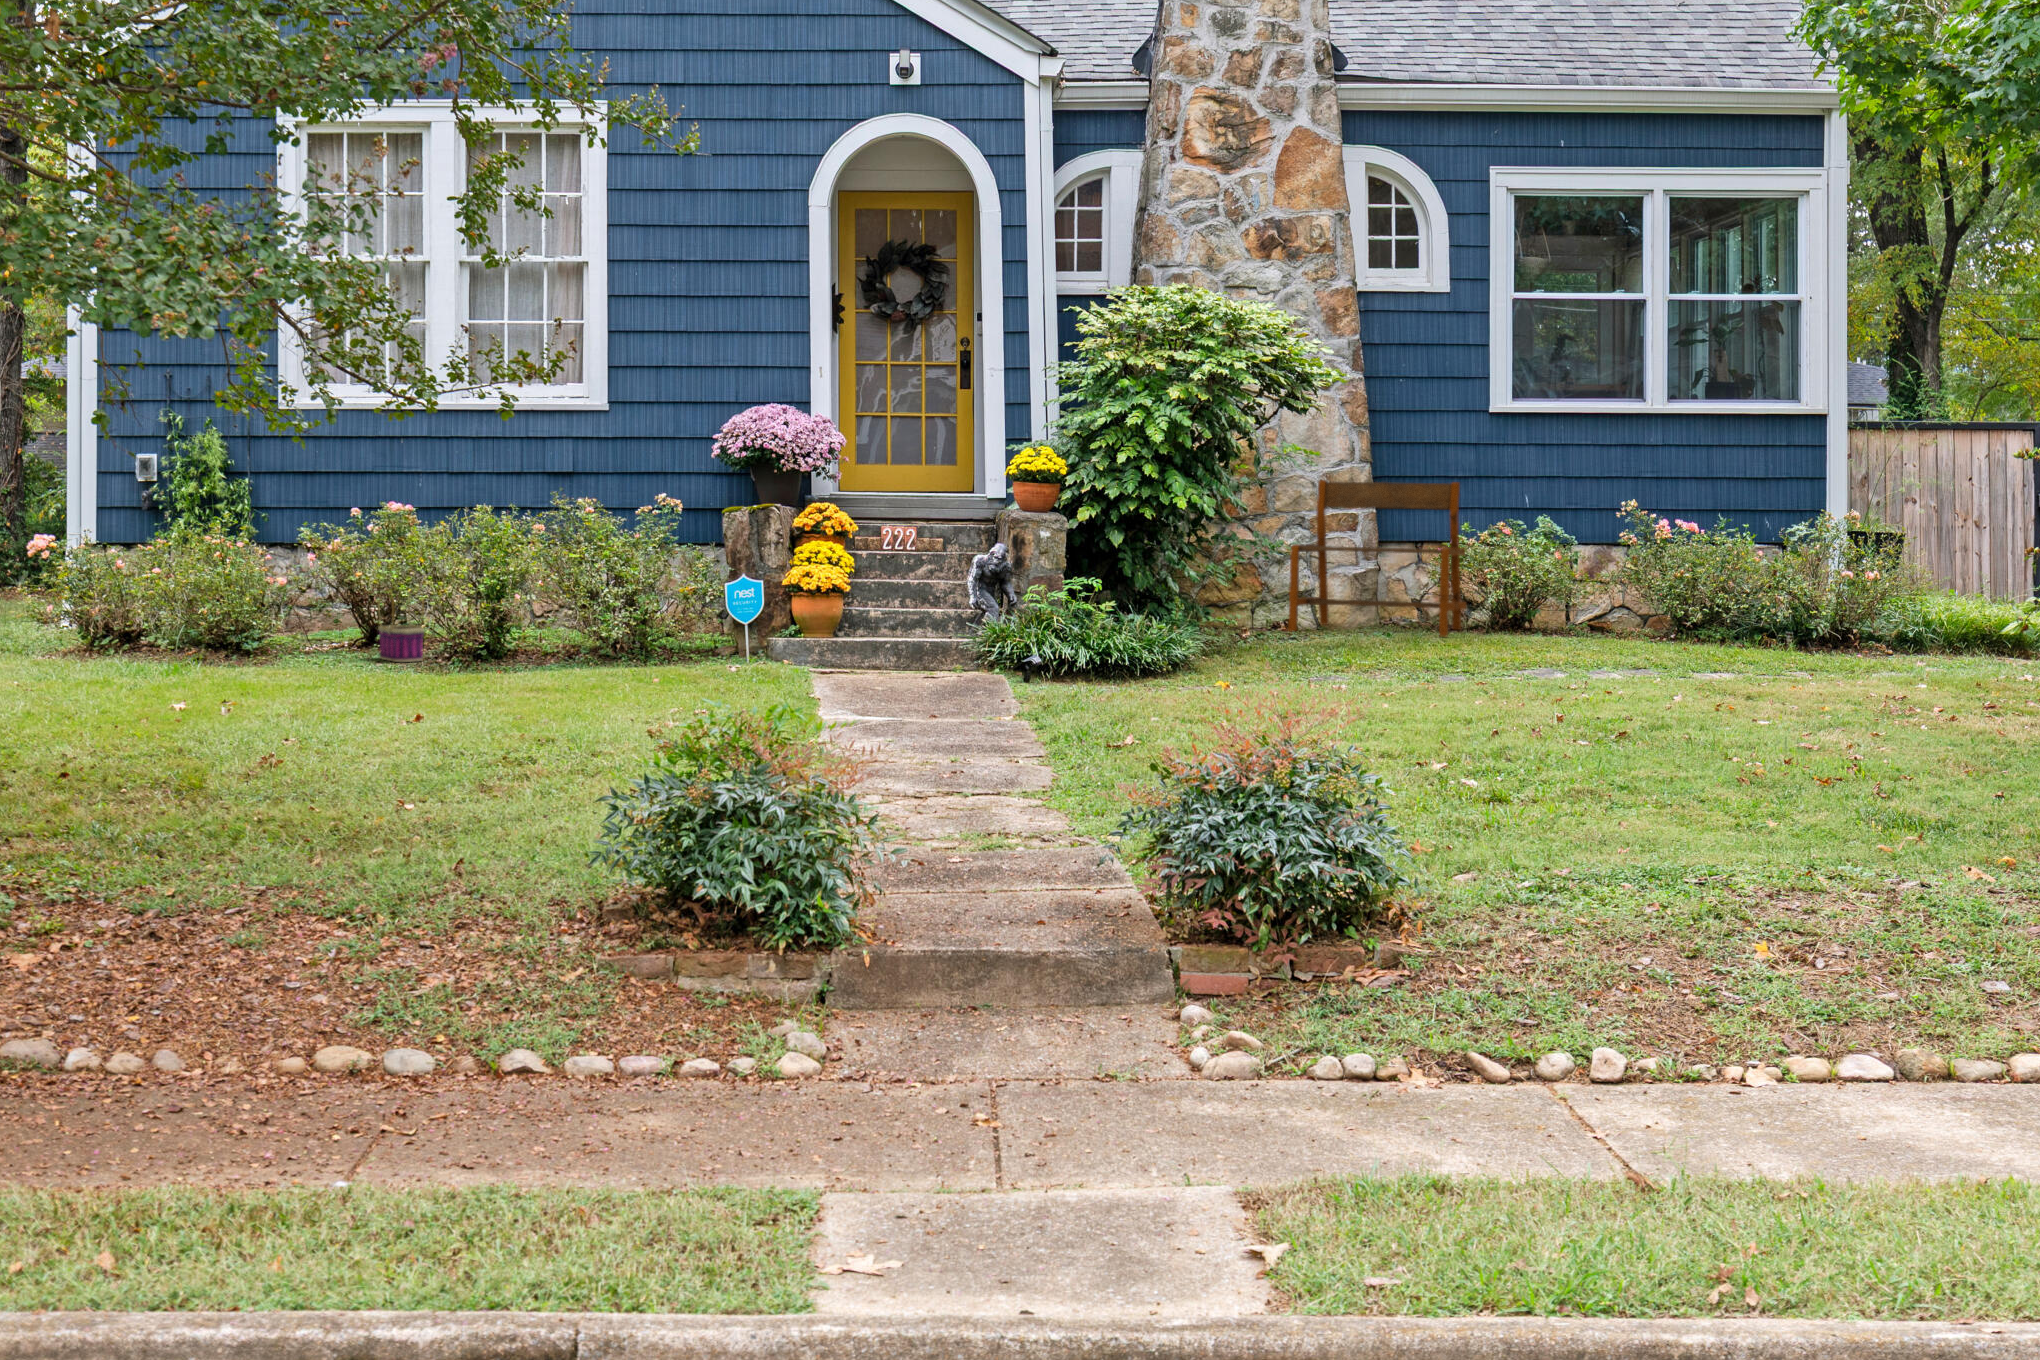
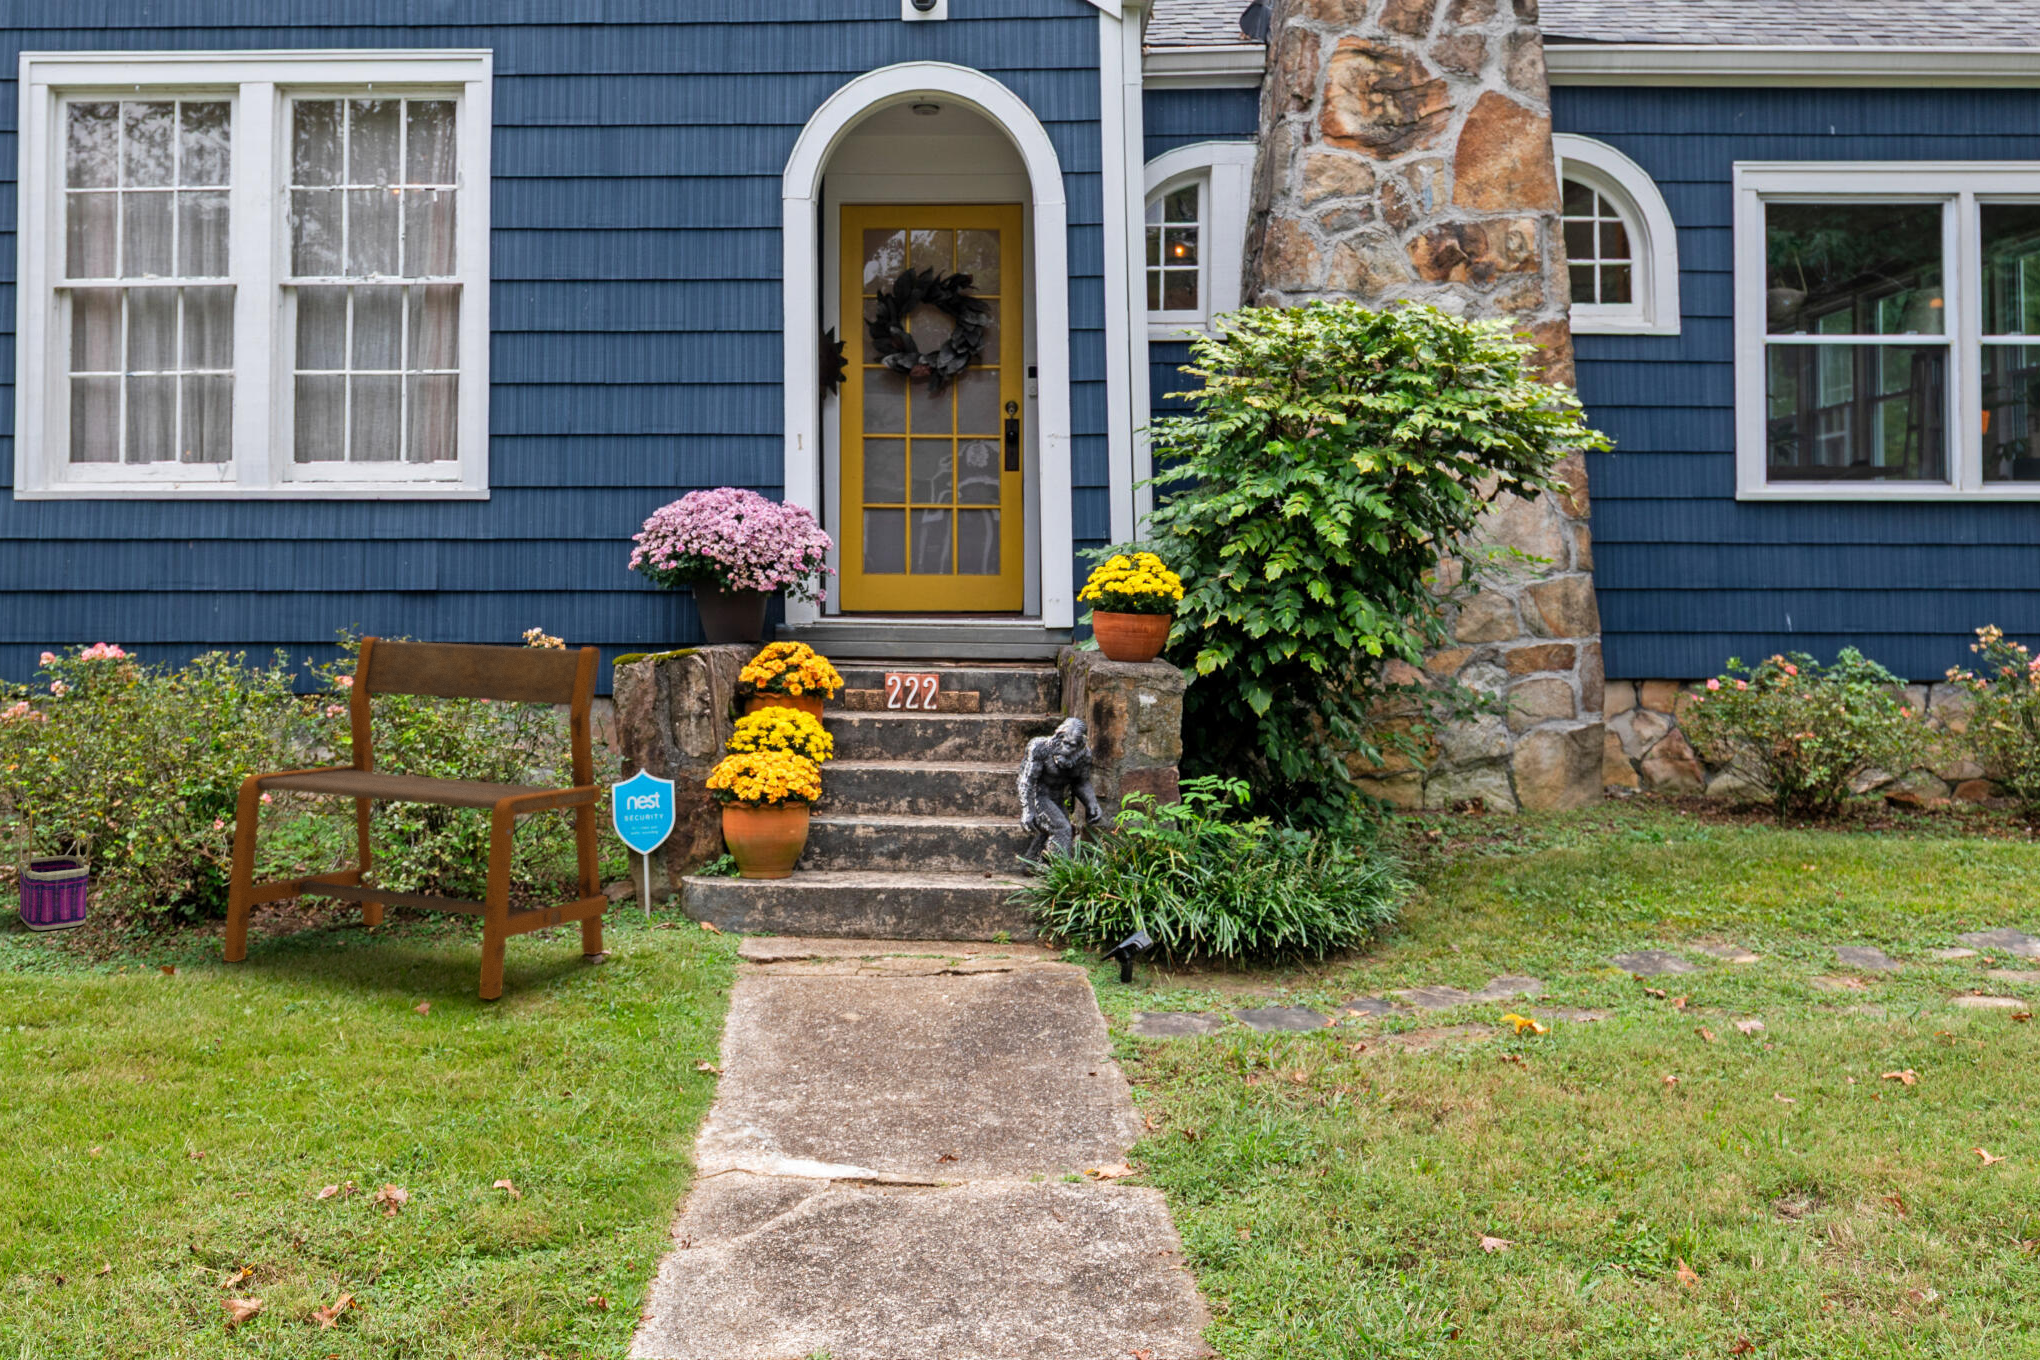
bench: present [1288,480,1466,637] -> present [224,637,607,999]

